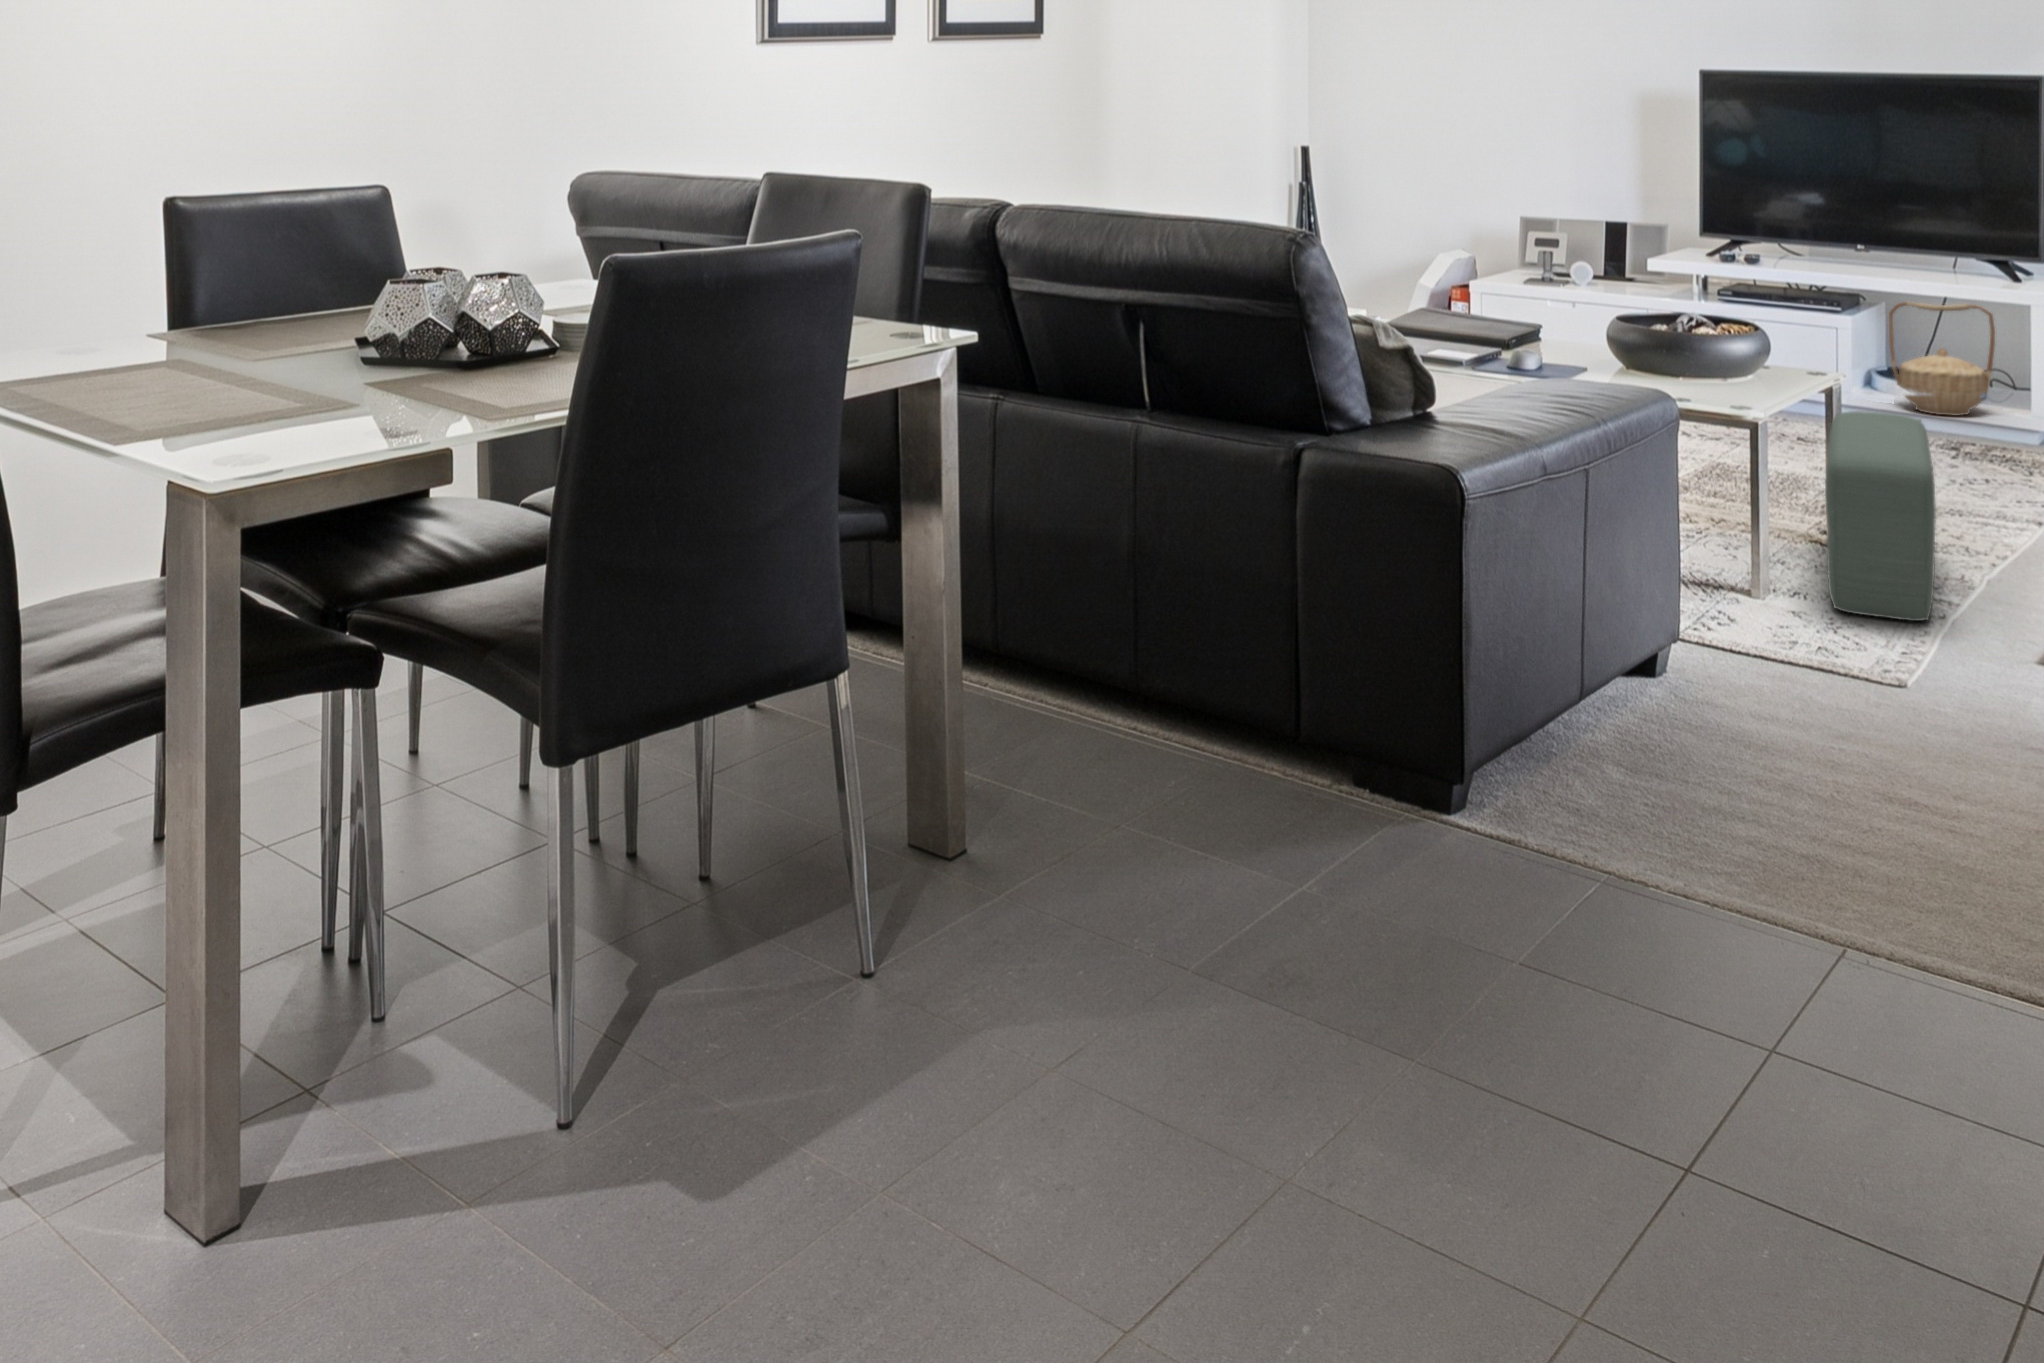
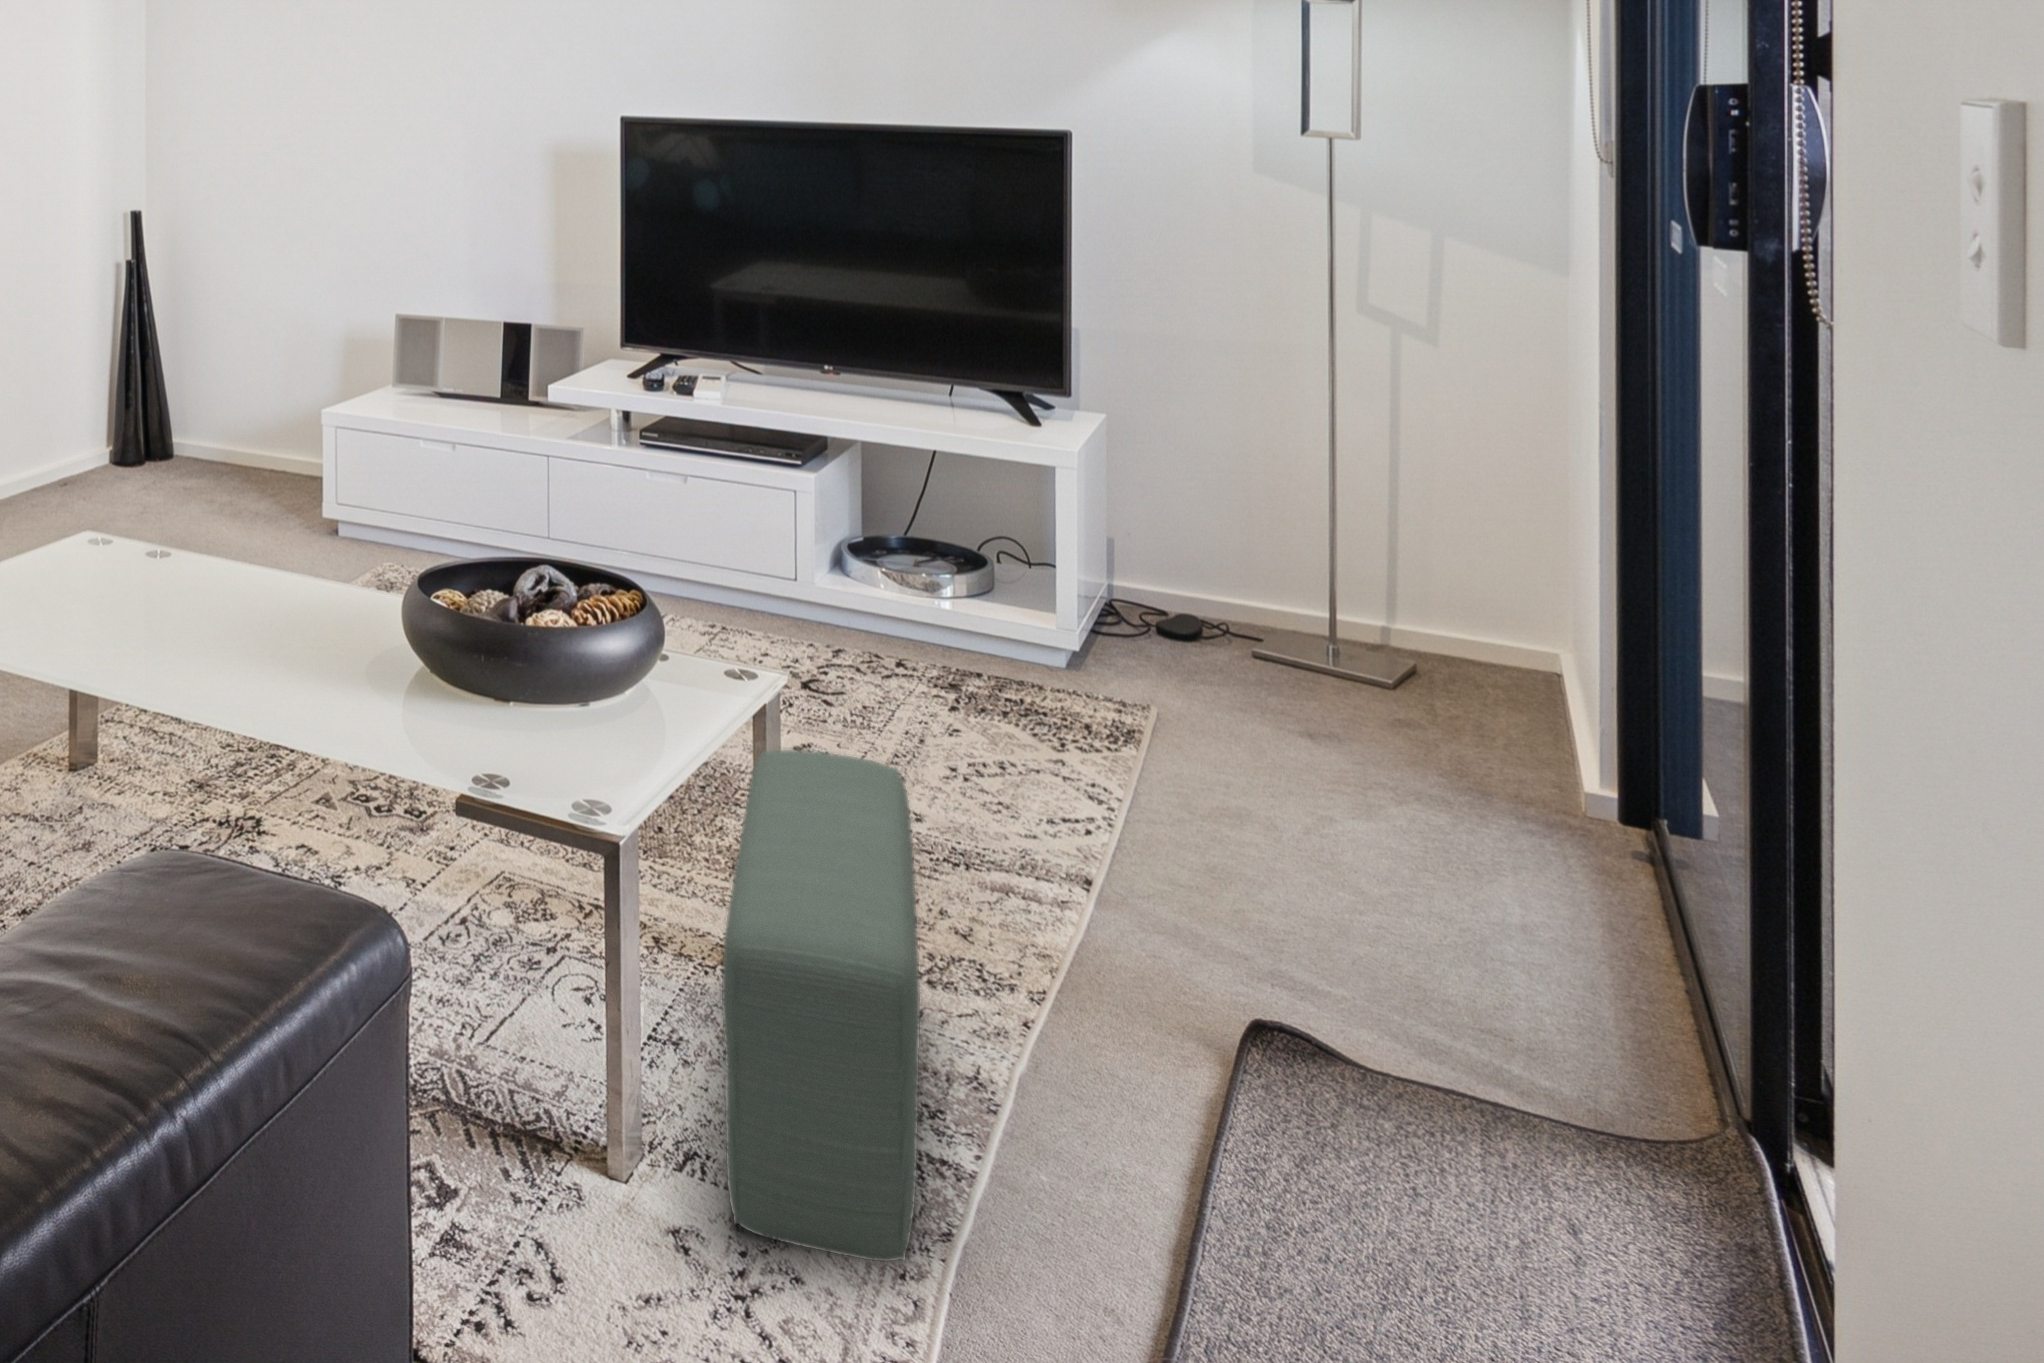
basket: present [1889,302,1995,416] -> none [866,449,1007,615]

